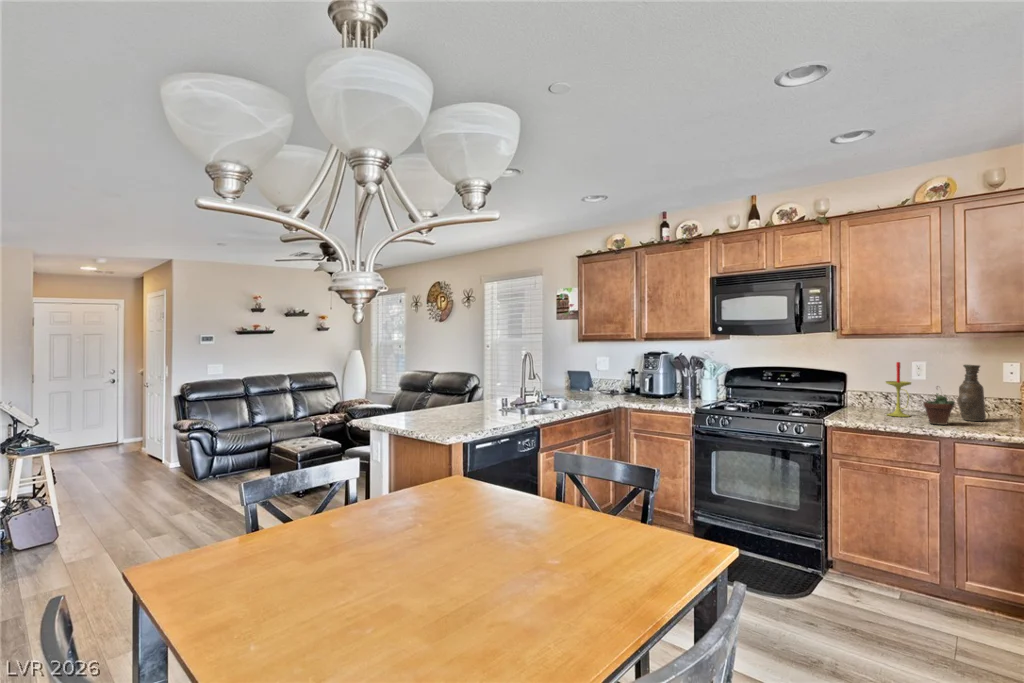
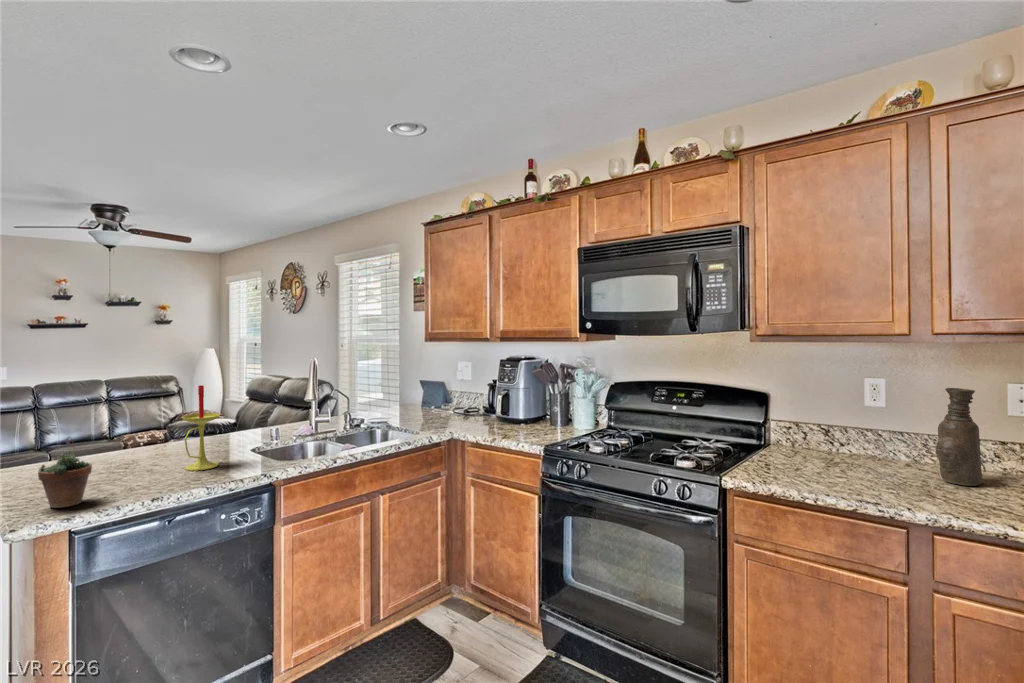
candle: present [886,362,911,417] -> present [183,385,220,471]
succulent plant: present [923,386,955,425] -> present [38,437,92,508]

